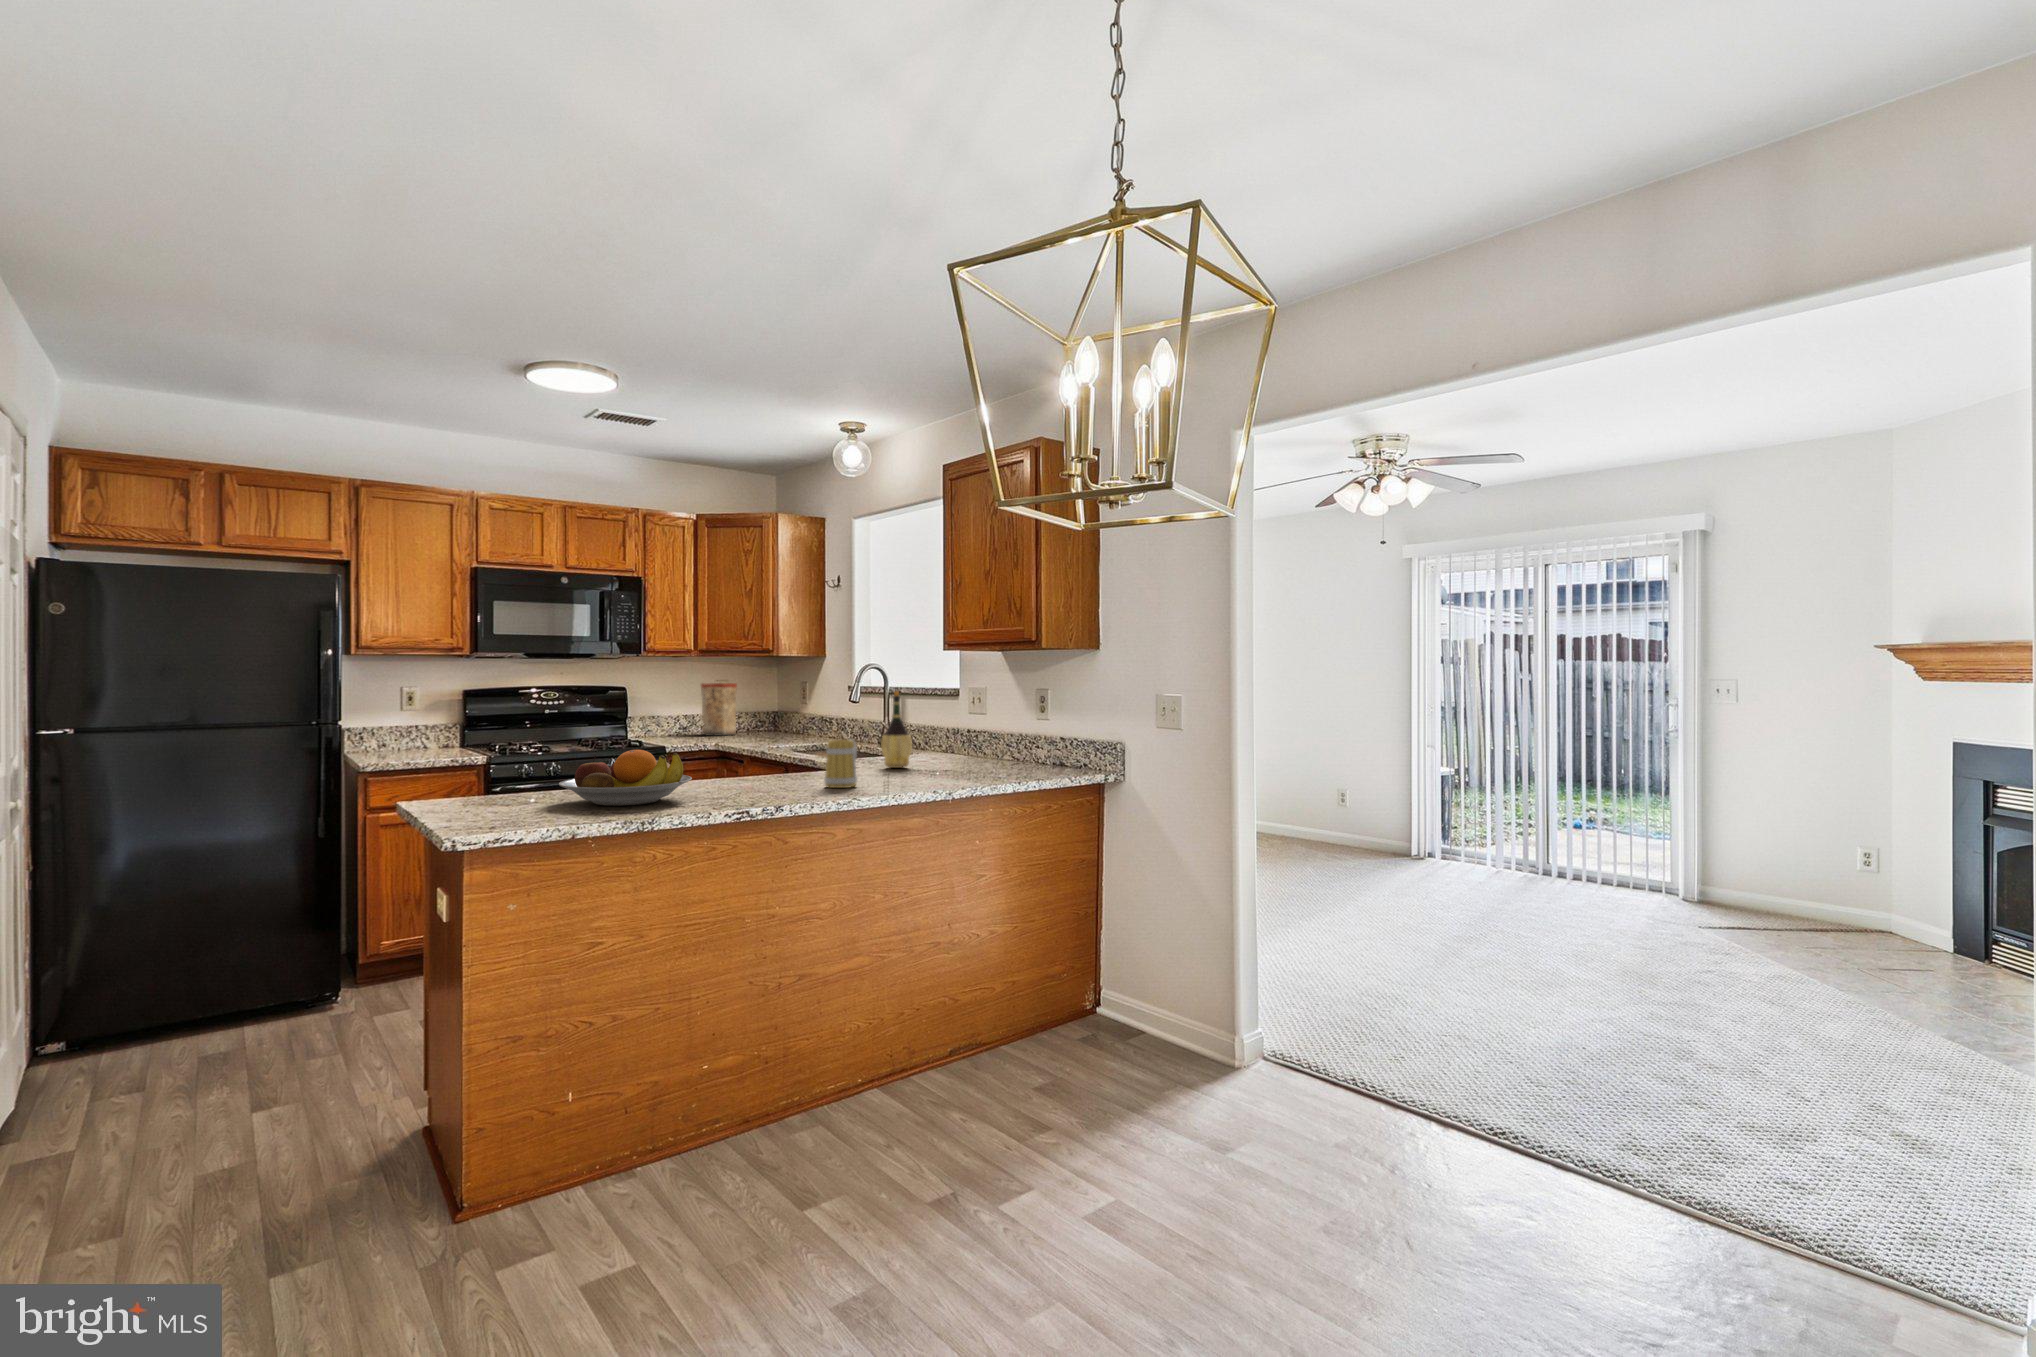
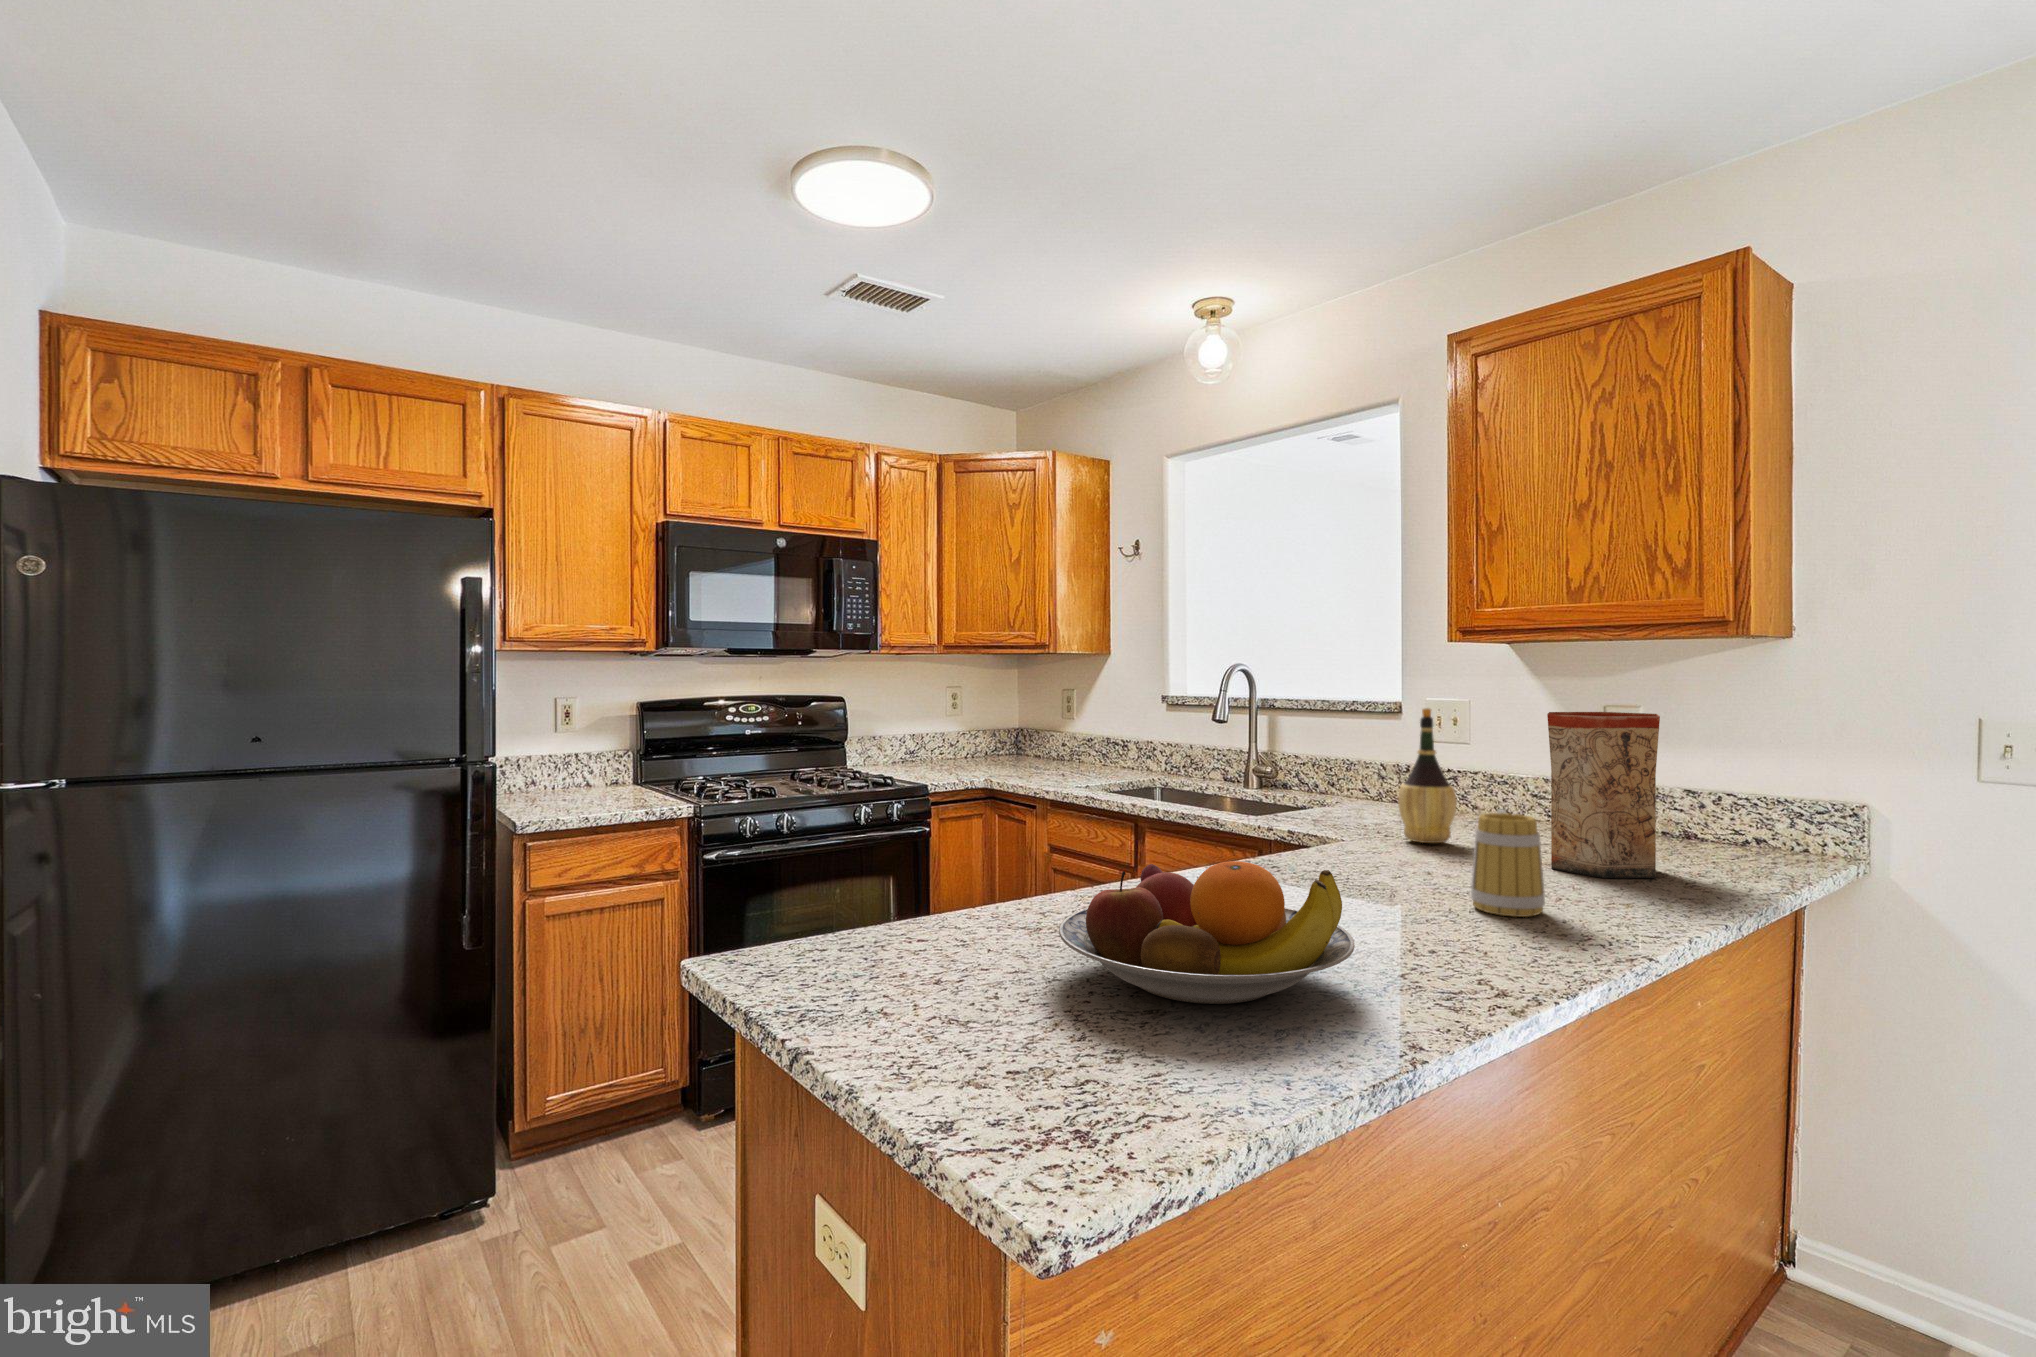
vase: present [701,683,737,736] -> present [1547,712,1660,878]

